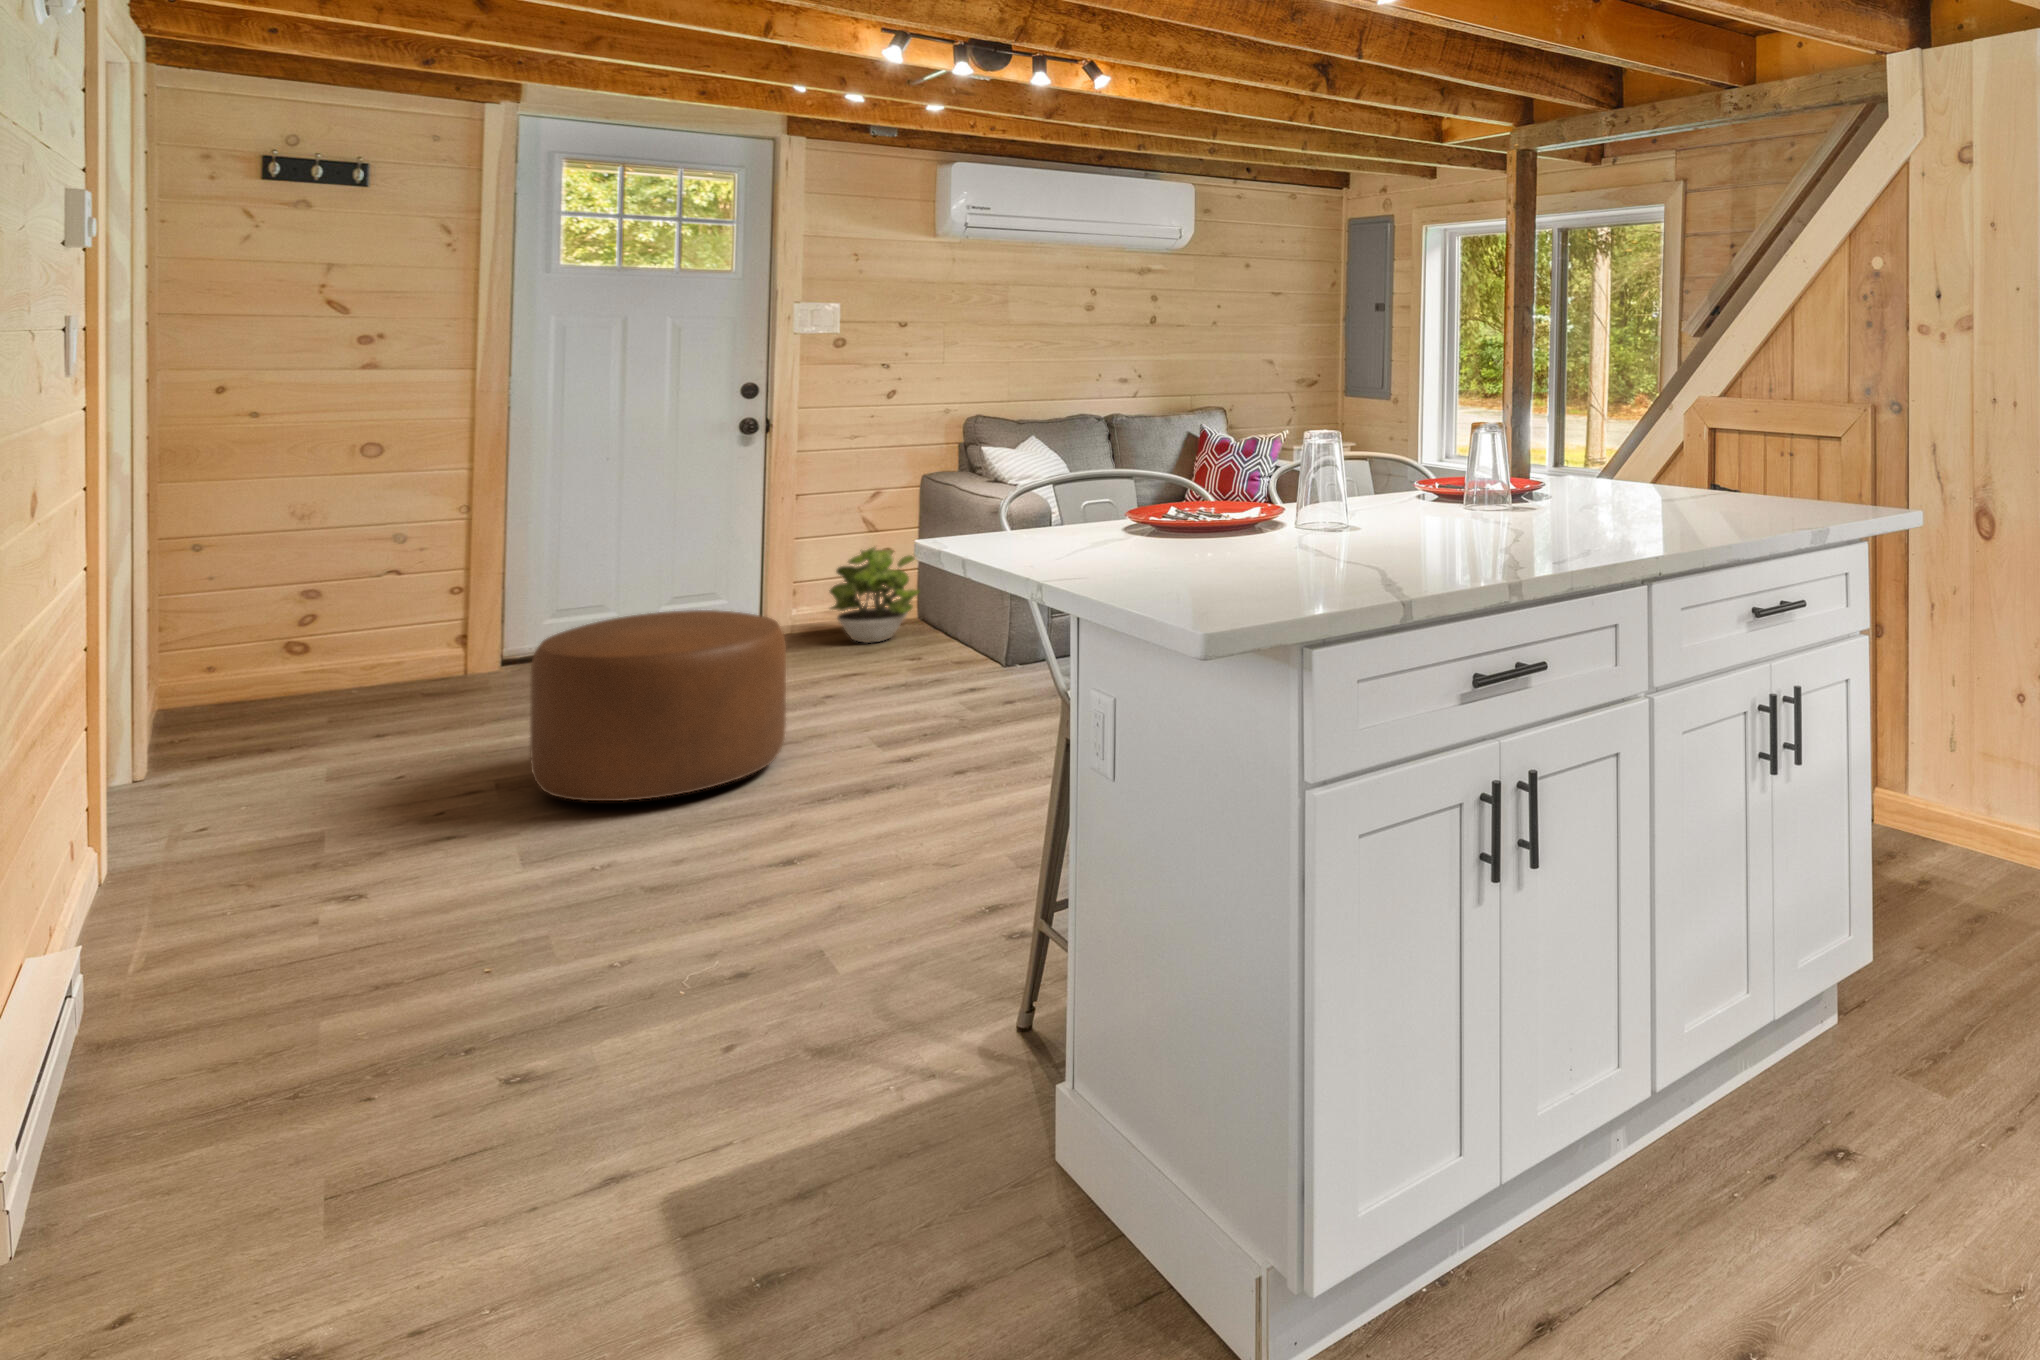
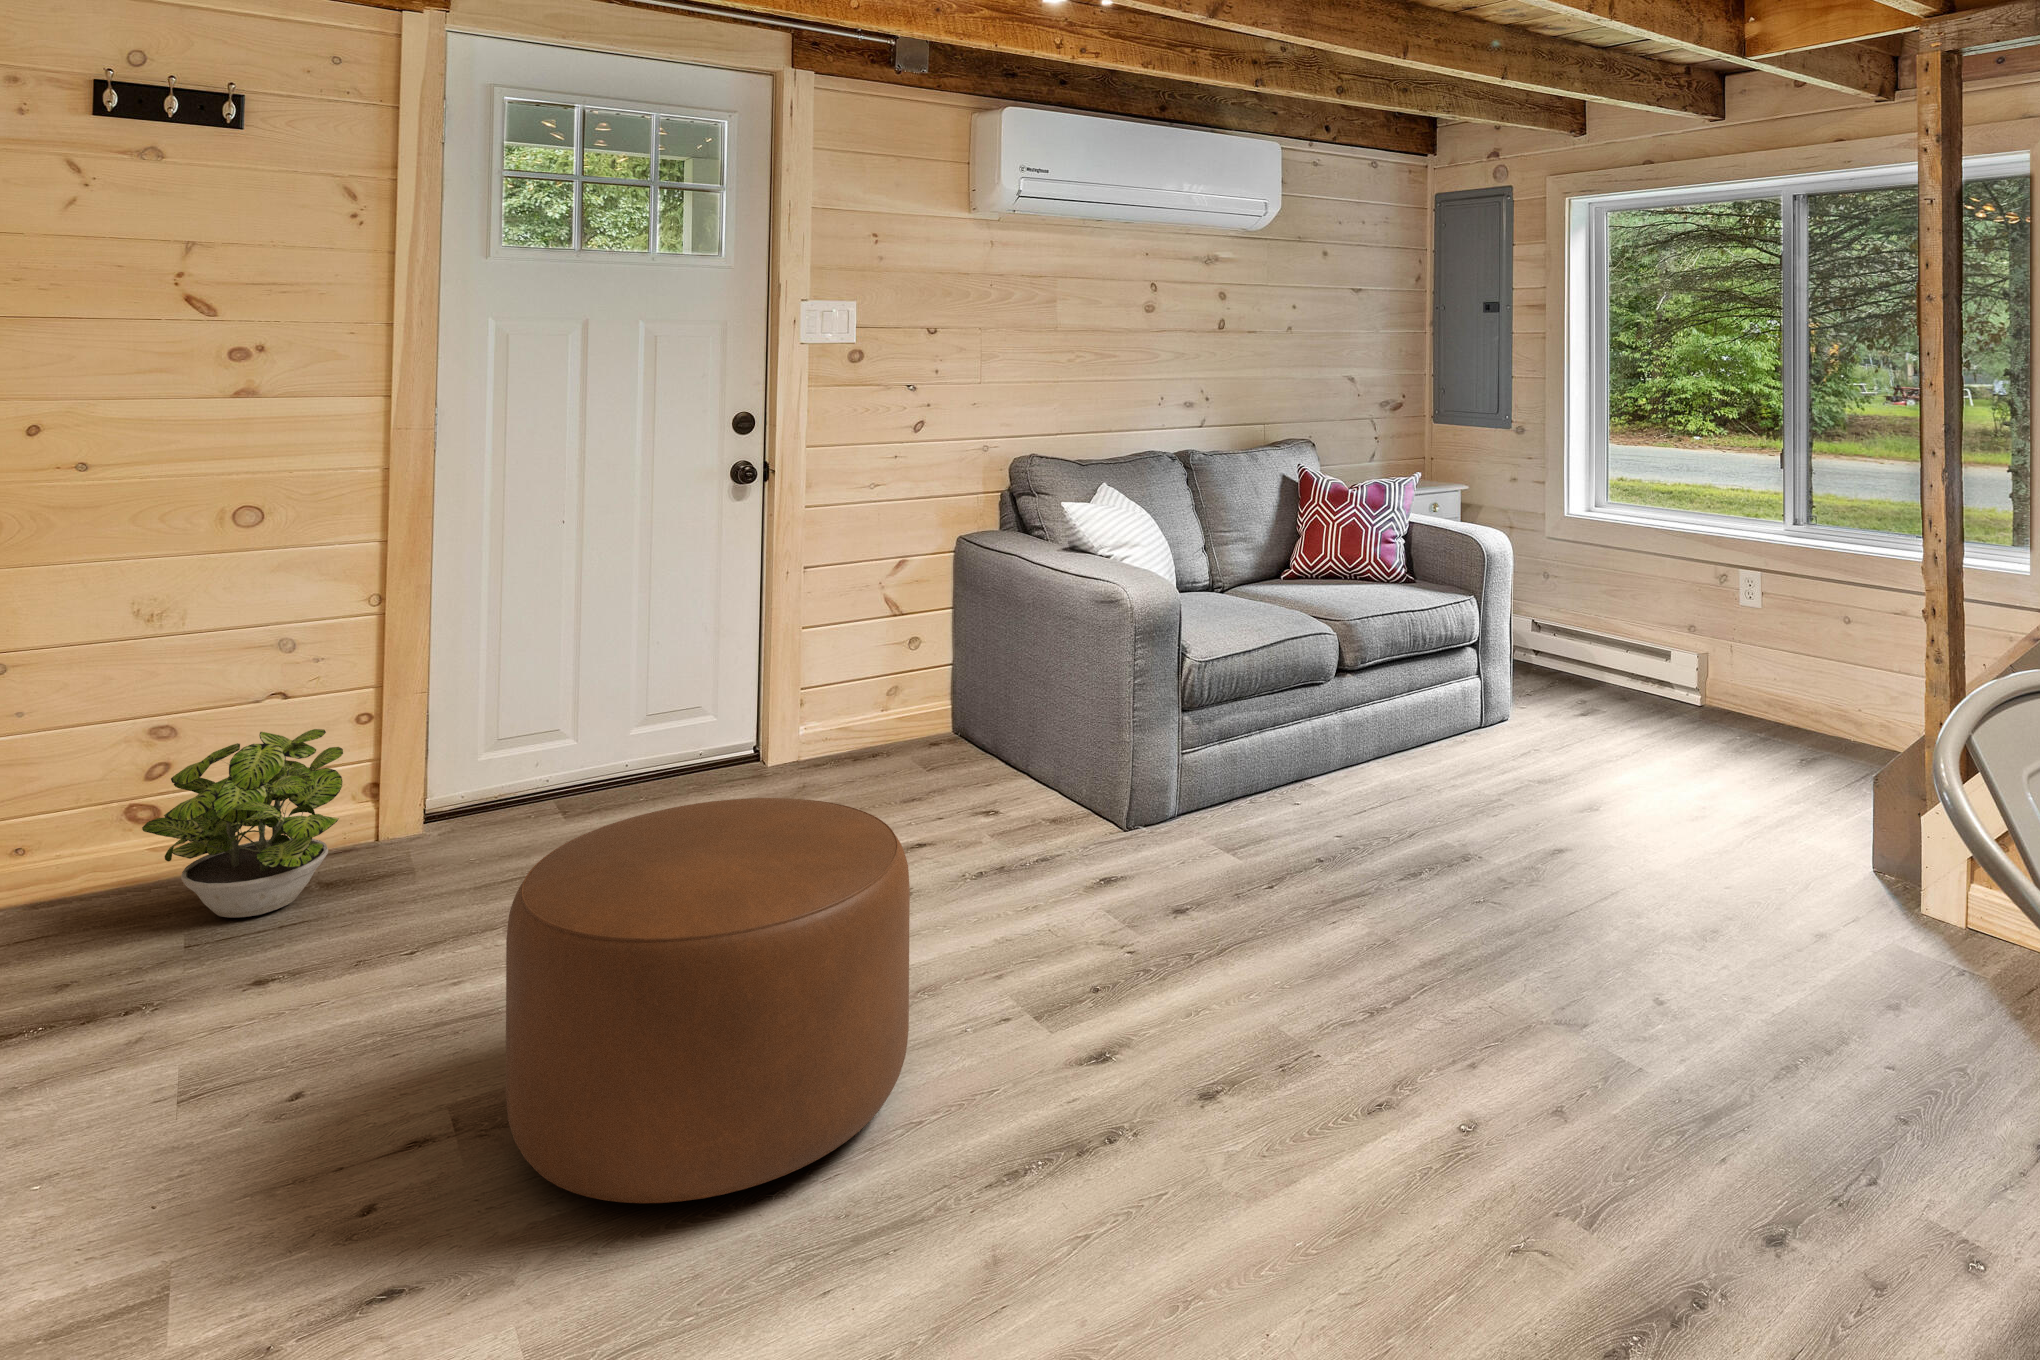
potted plant: present [830,548,919,643] -> present [142,729,343,917]

